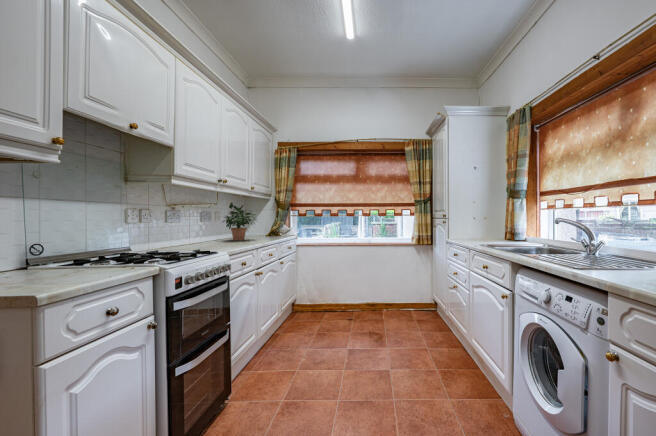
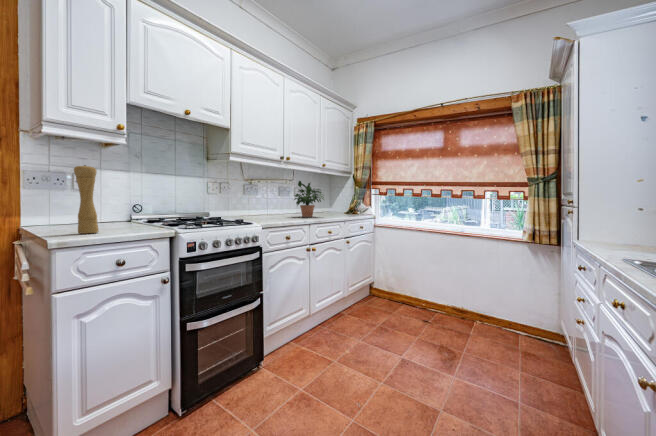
pepper mill: none [36,193,67,281] -> present [74,165,98,234]

